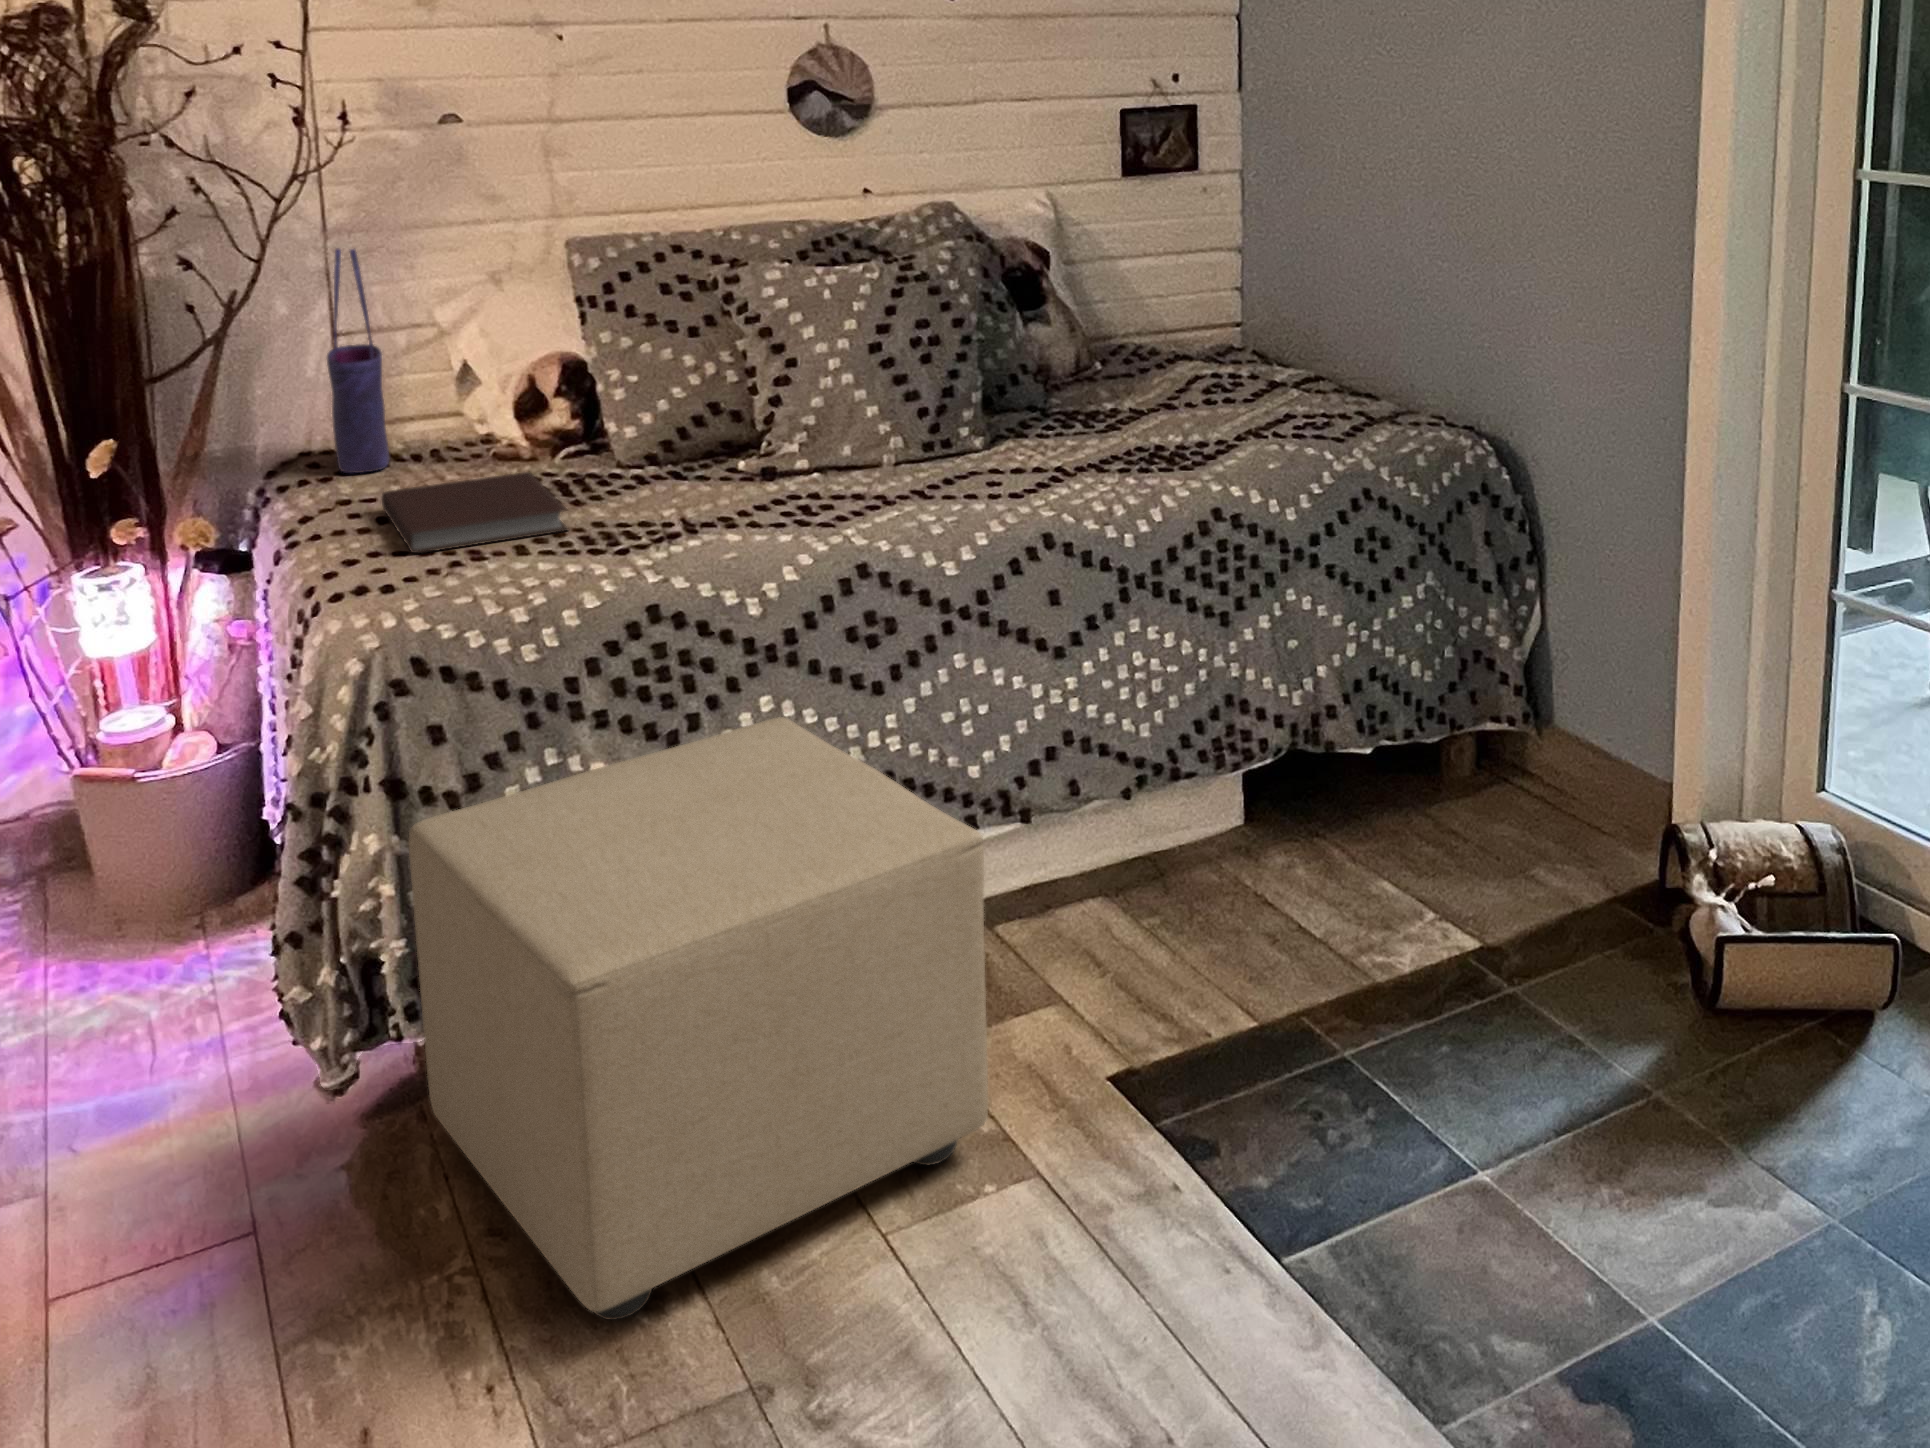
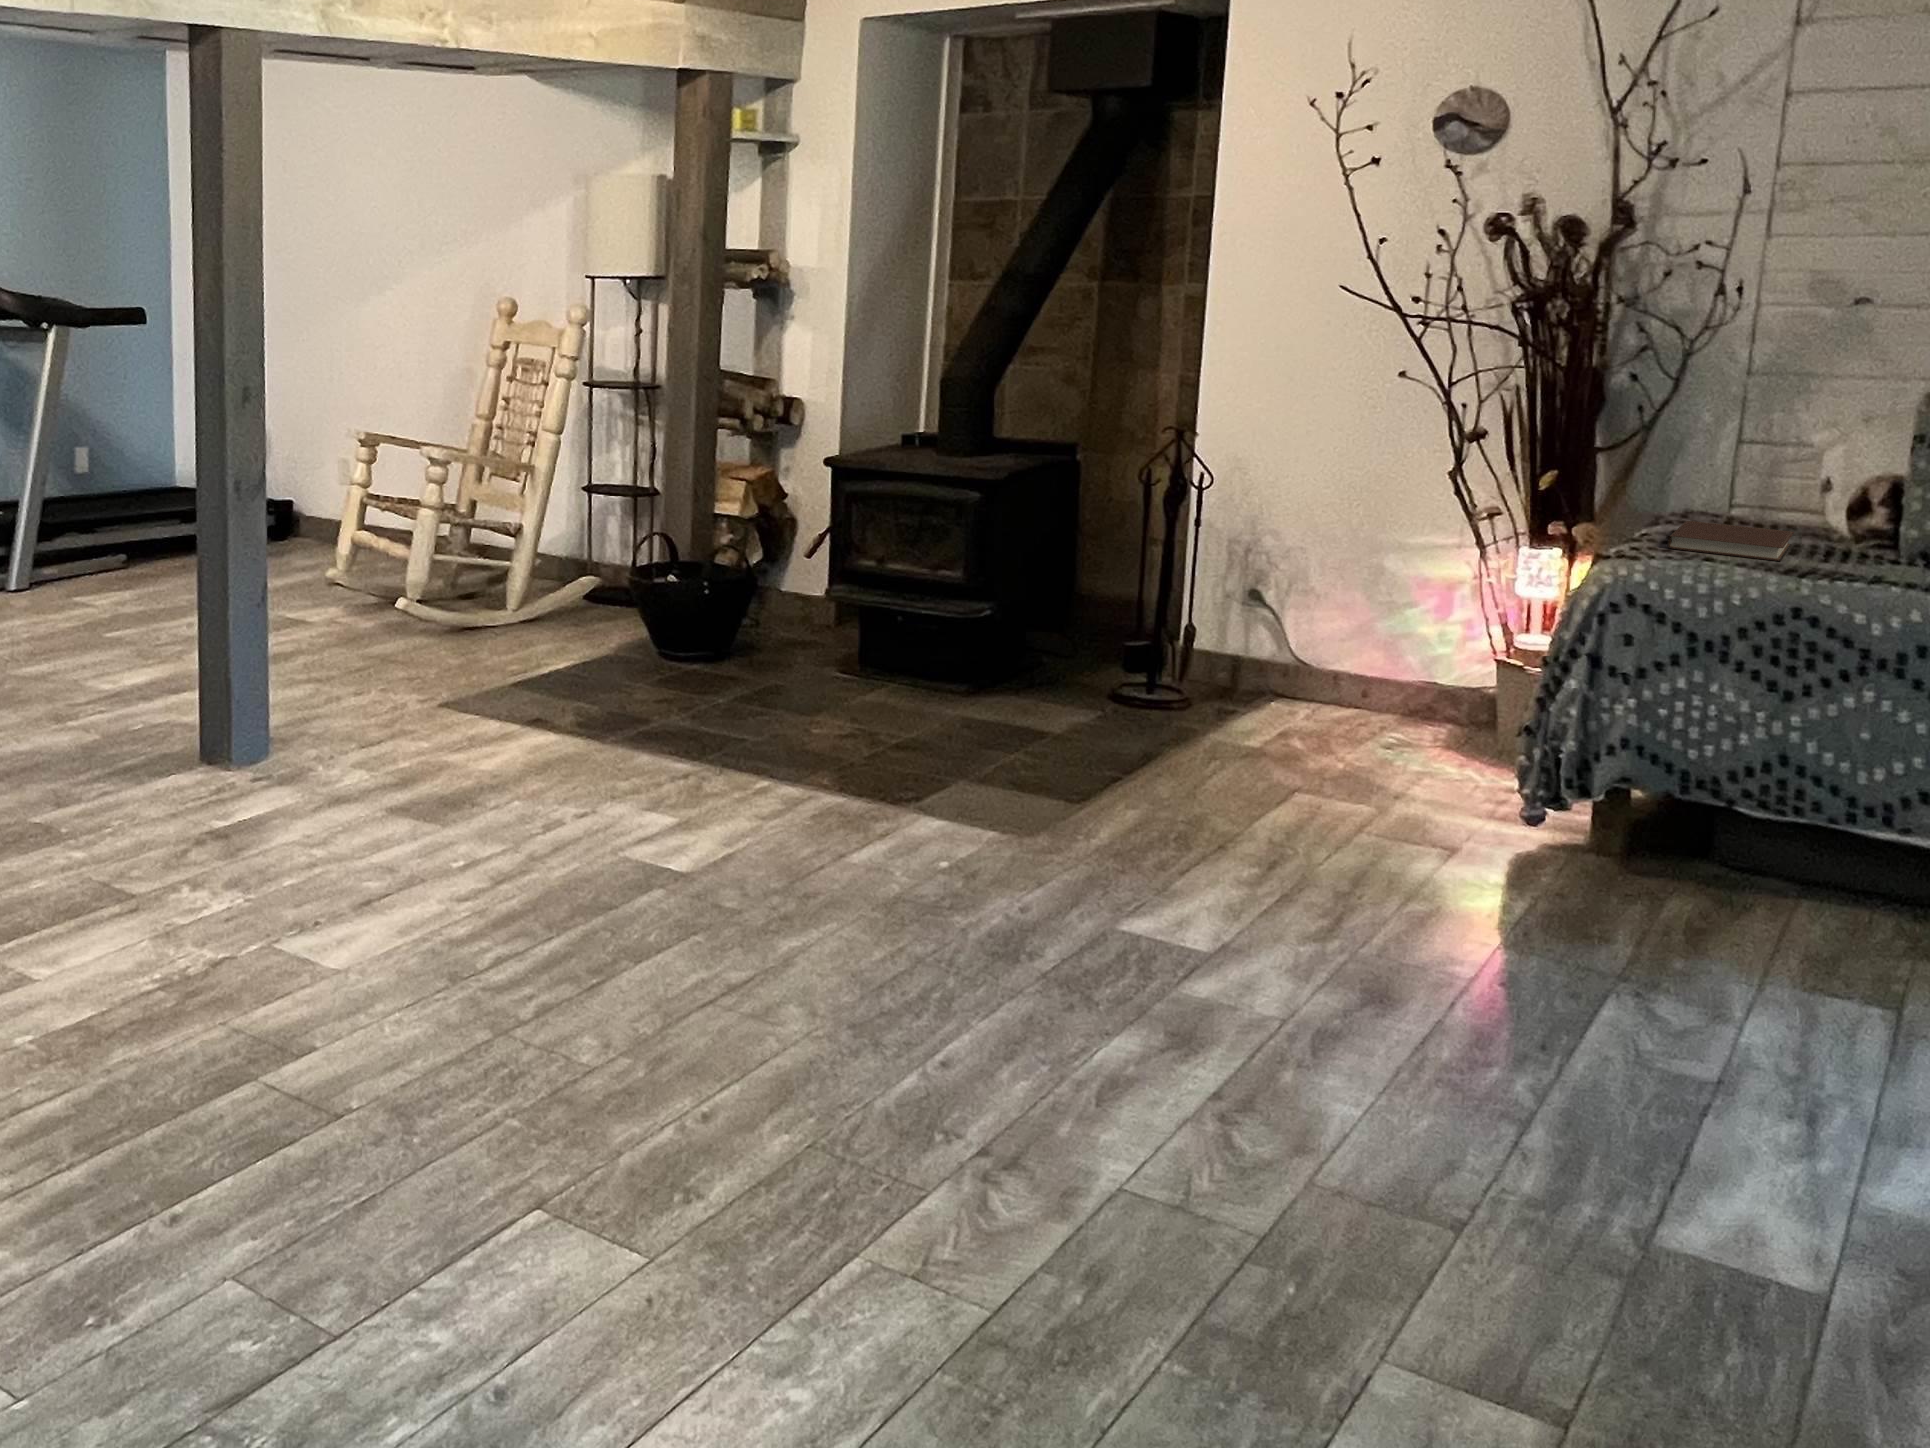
tote bag: present [327,249,389,473] -> none [1688,375,1743,520]
ottoman: present [409,717,988,1320] -> none [1556,669,1910,974]

